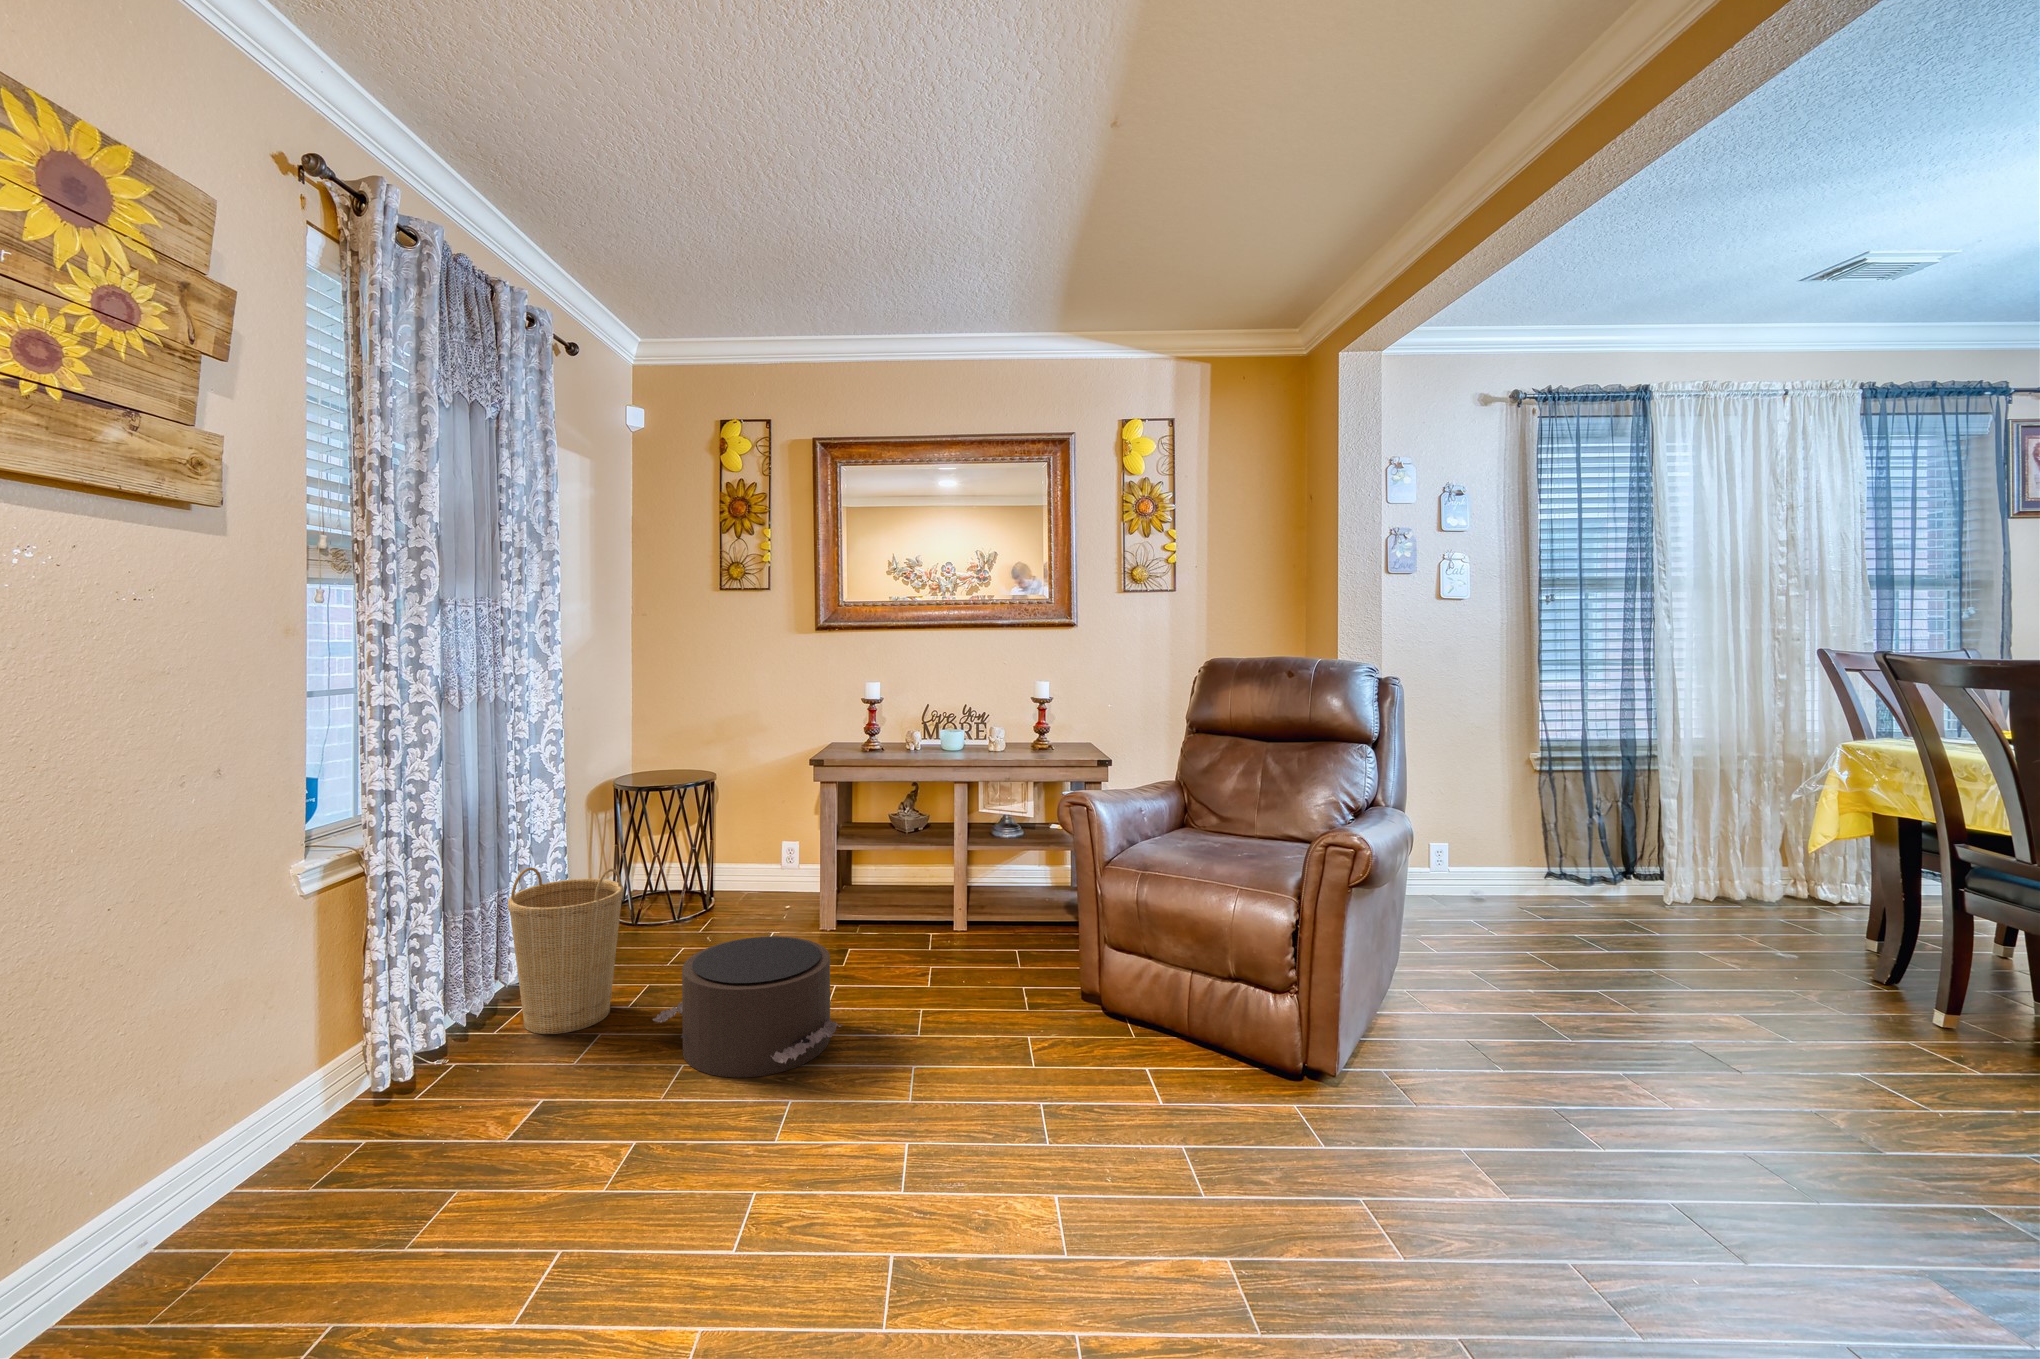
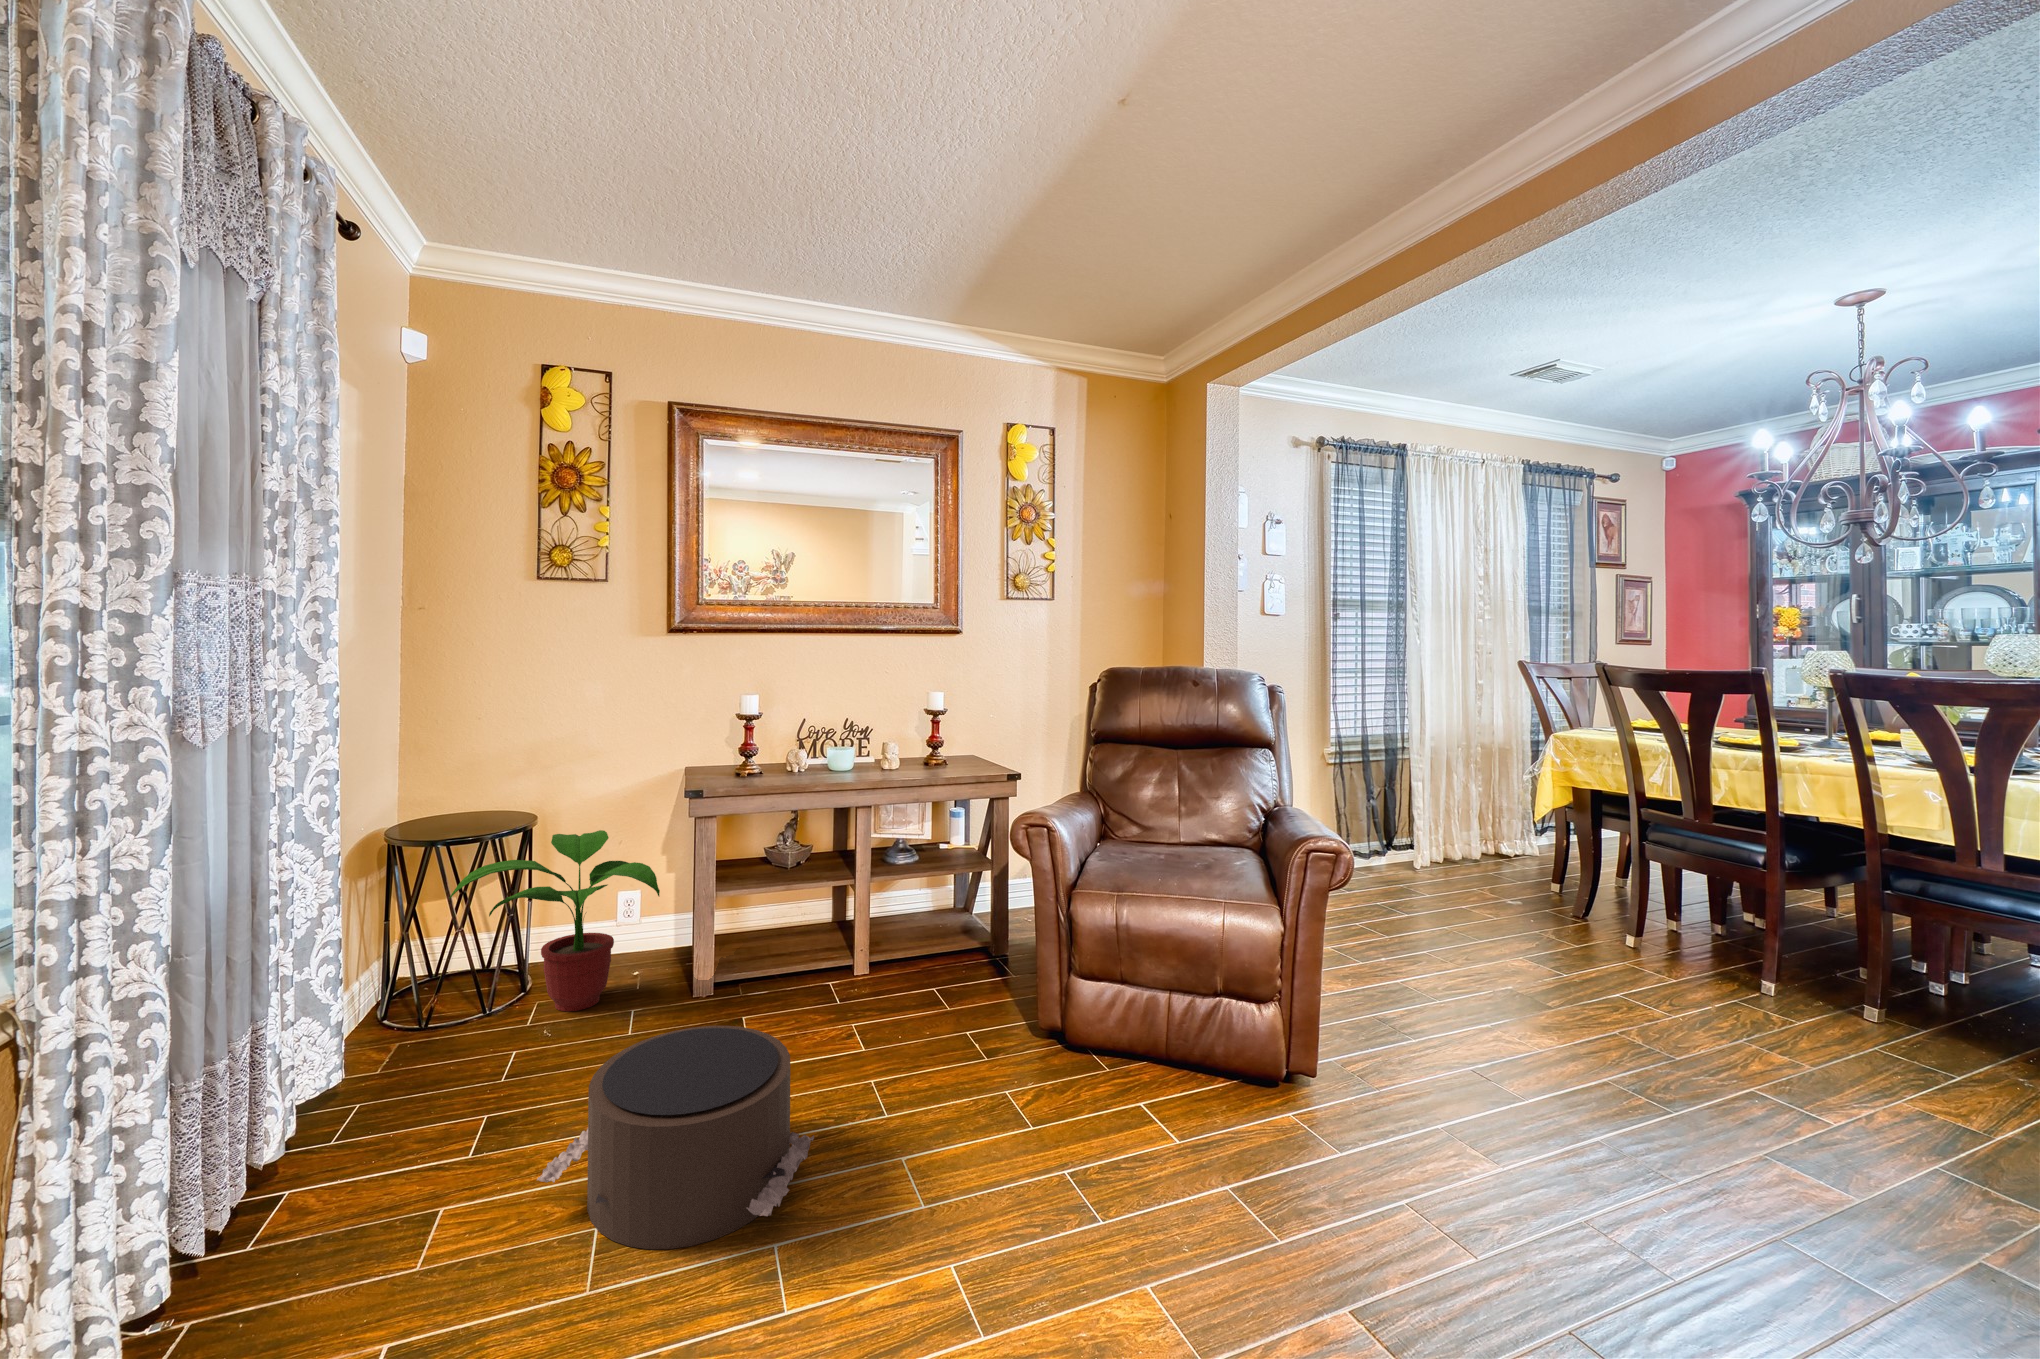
potted plant: none [644,792,793,930] -> present [450,830,660,1011]
basket: present [508,867,623,1034] -> none [278,965,468,1233]

